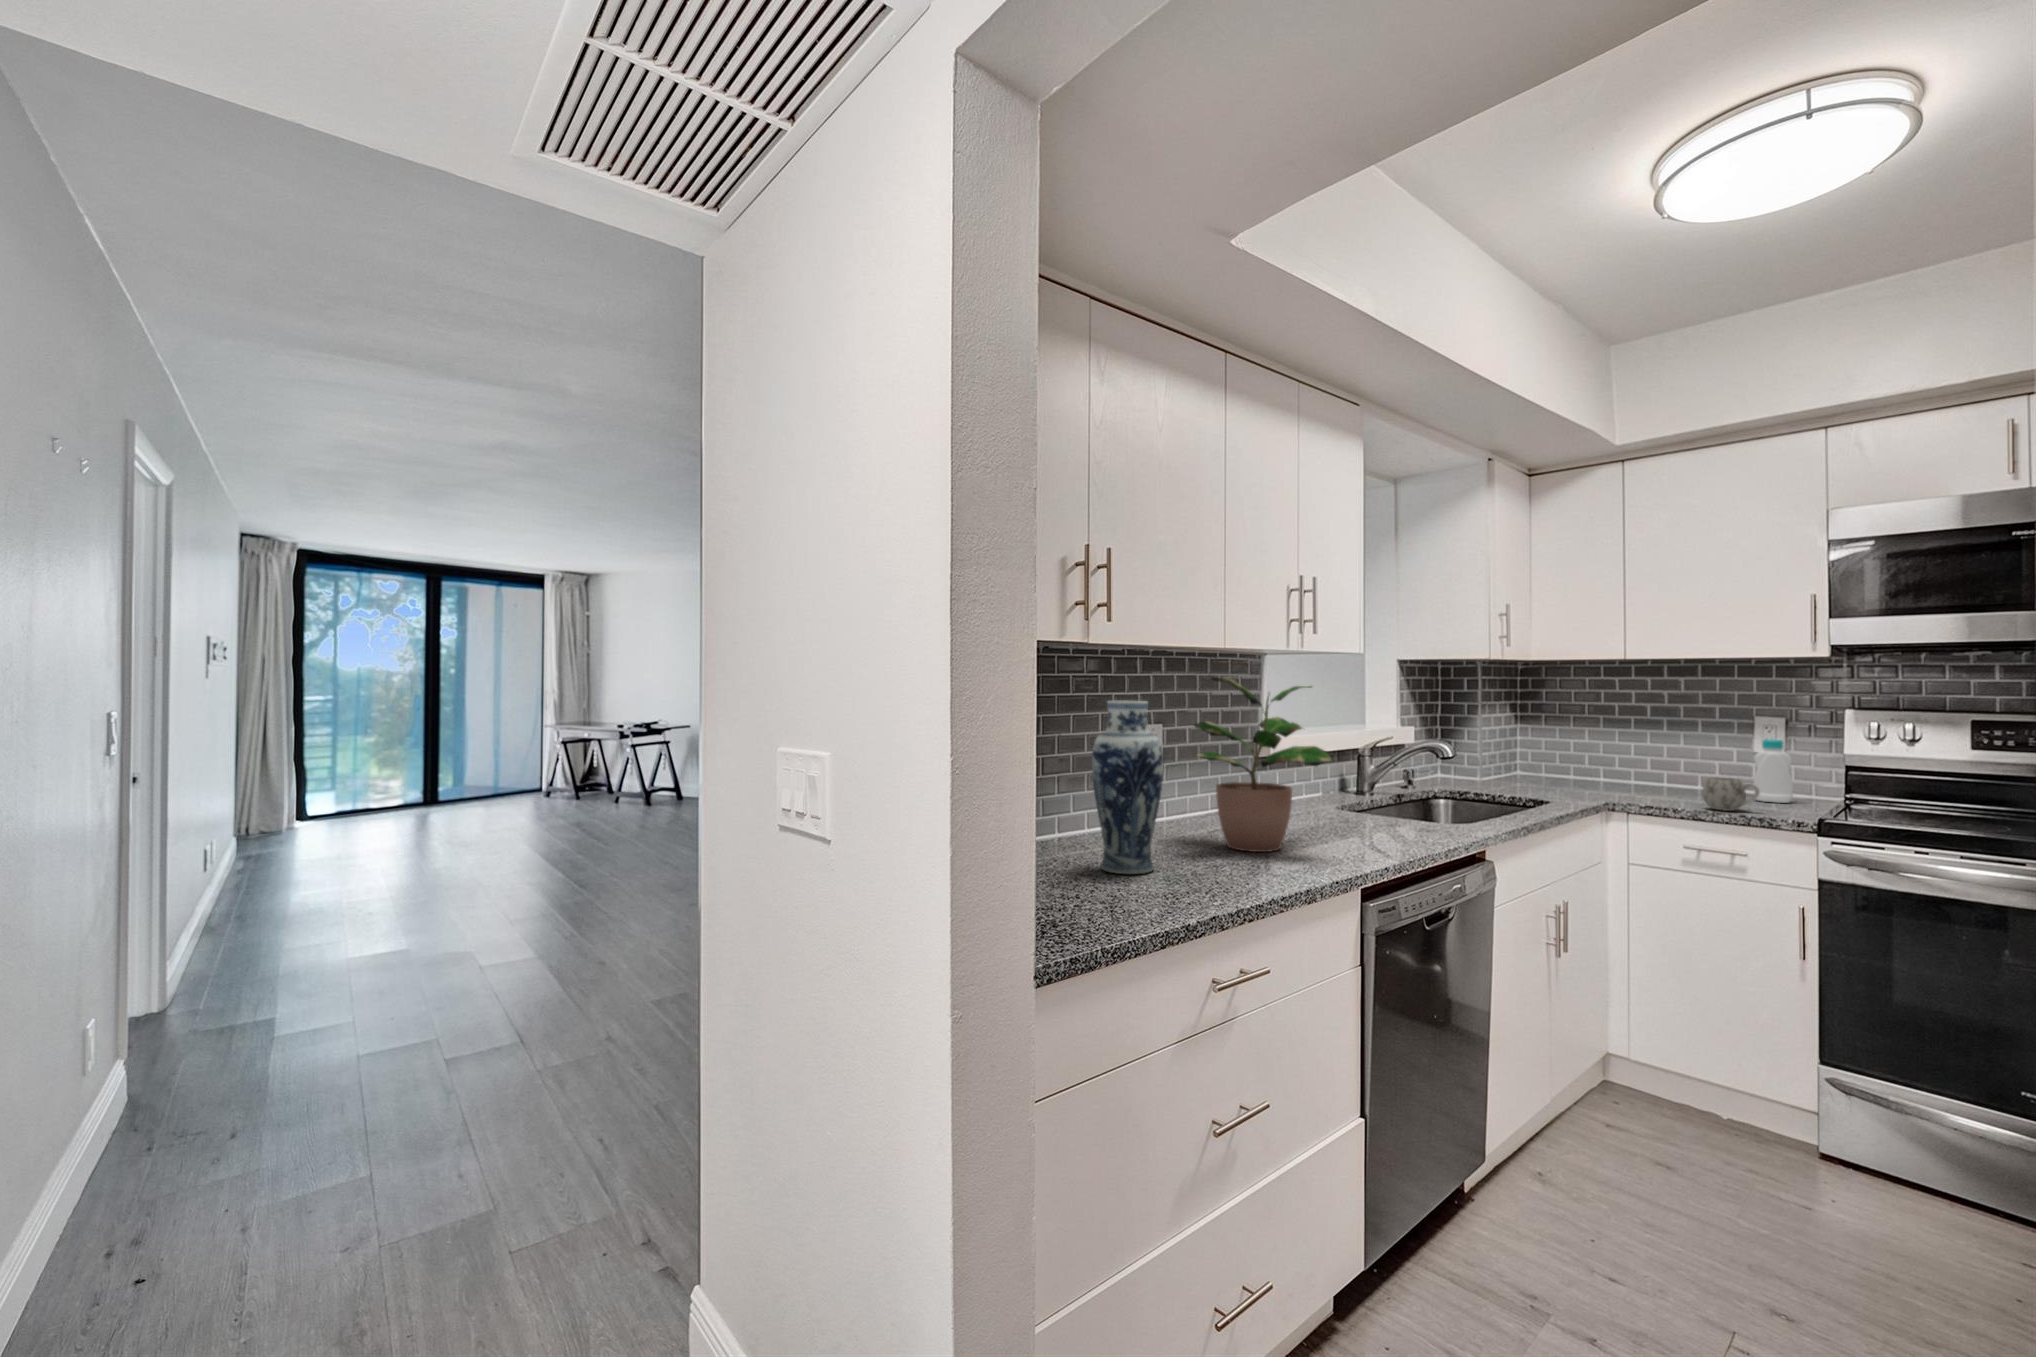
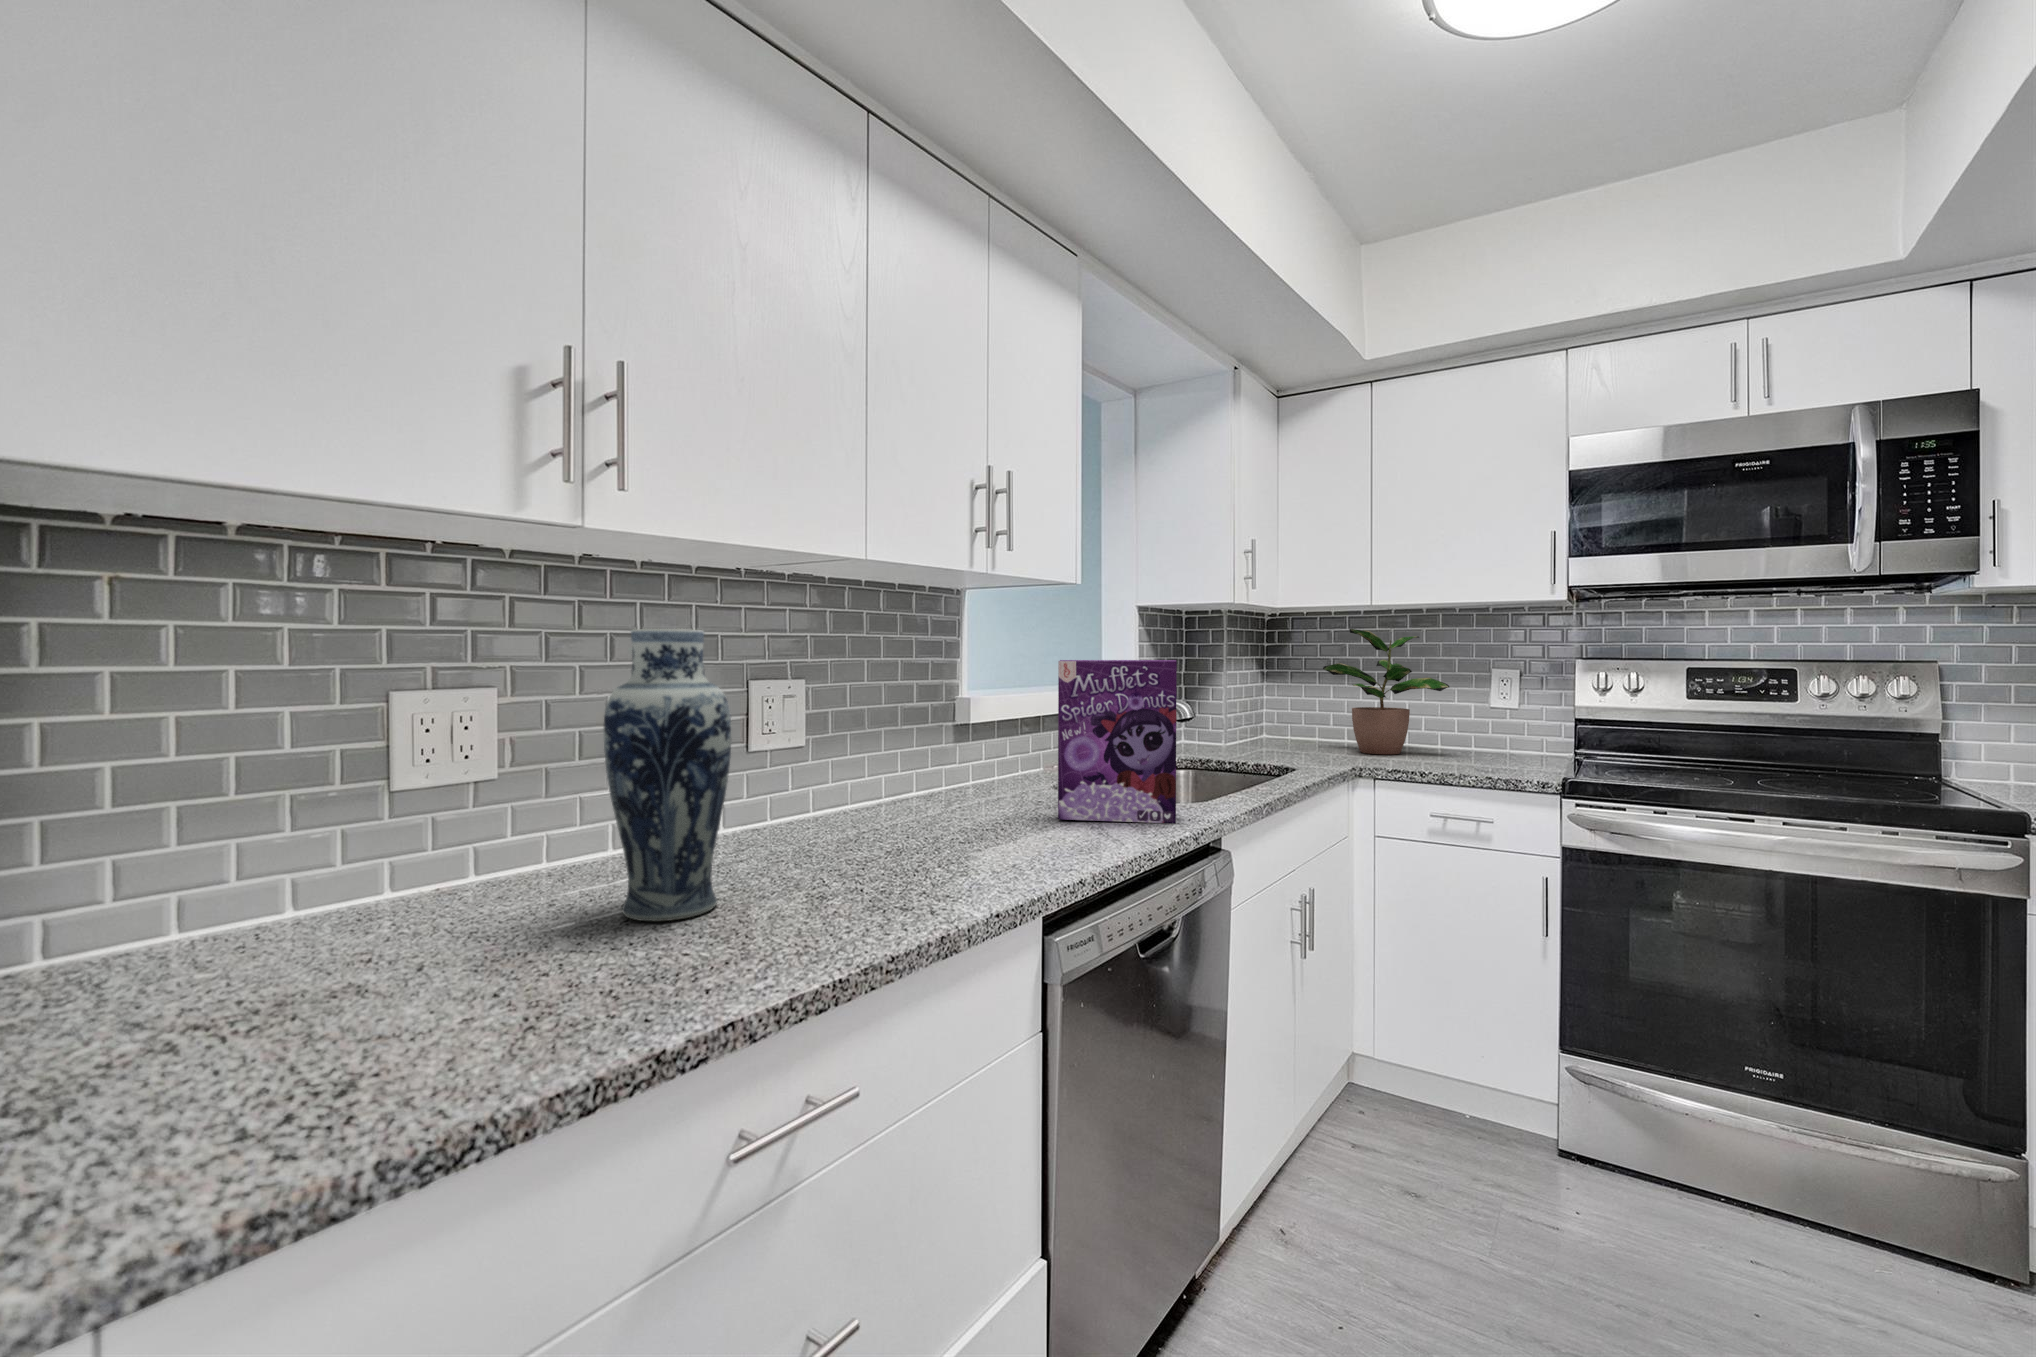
potted plant: present [1194,676,1333,852] -> present [1323,629,1449,754]
cereal box: none [1352,713,1448,838] -> present [1058,660,1177,823]
bottle: present [1754,739,1793,803] -> none [1491,693,1528,761]
mug: present [1703,777,1760,811] -> none [1448,735,1504,772]

